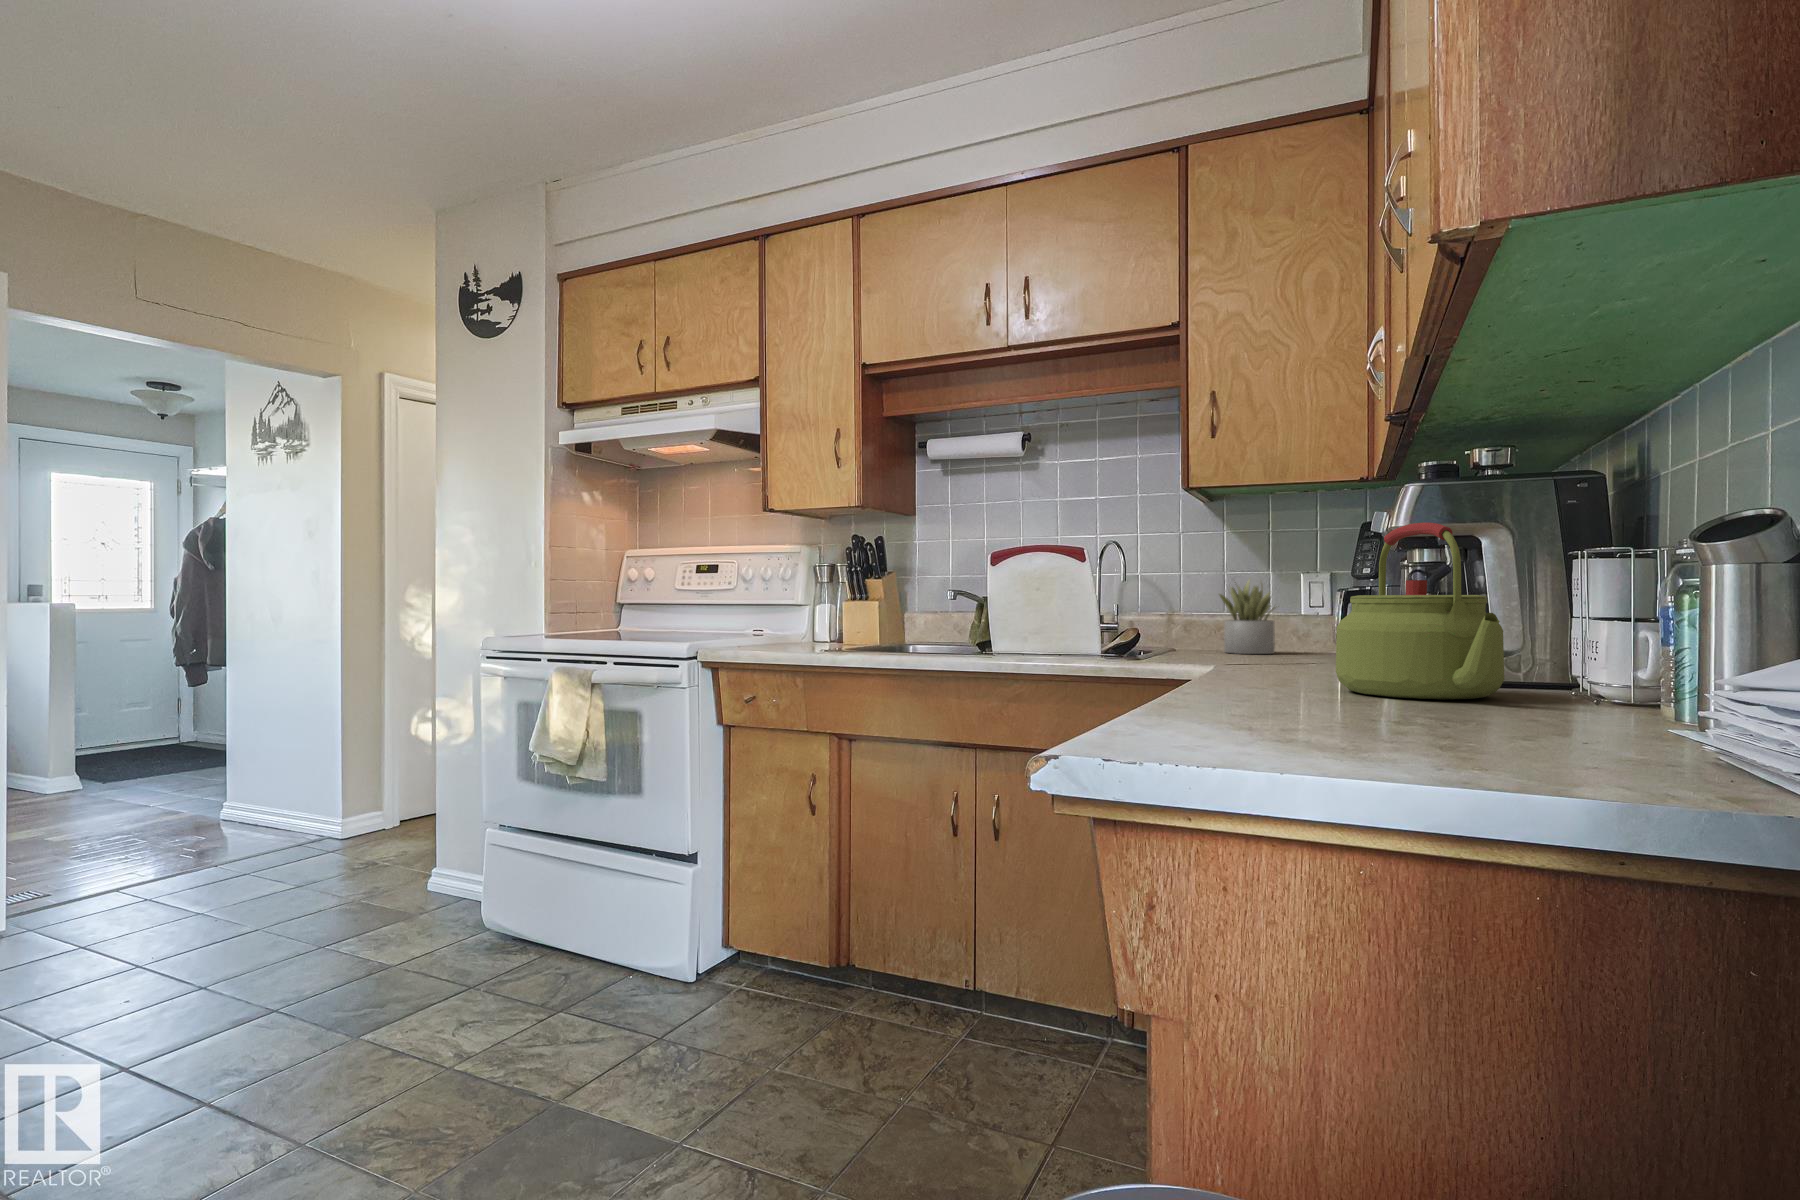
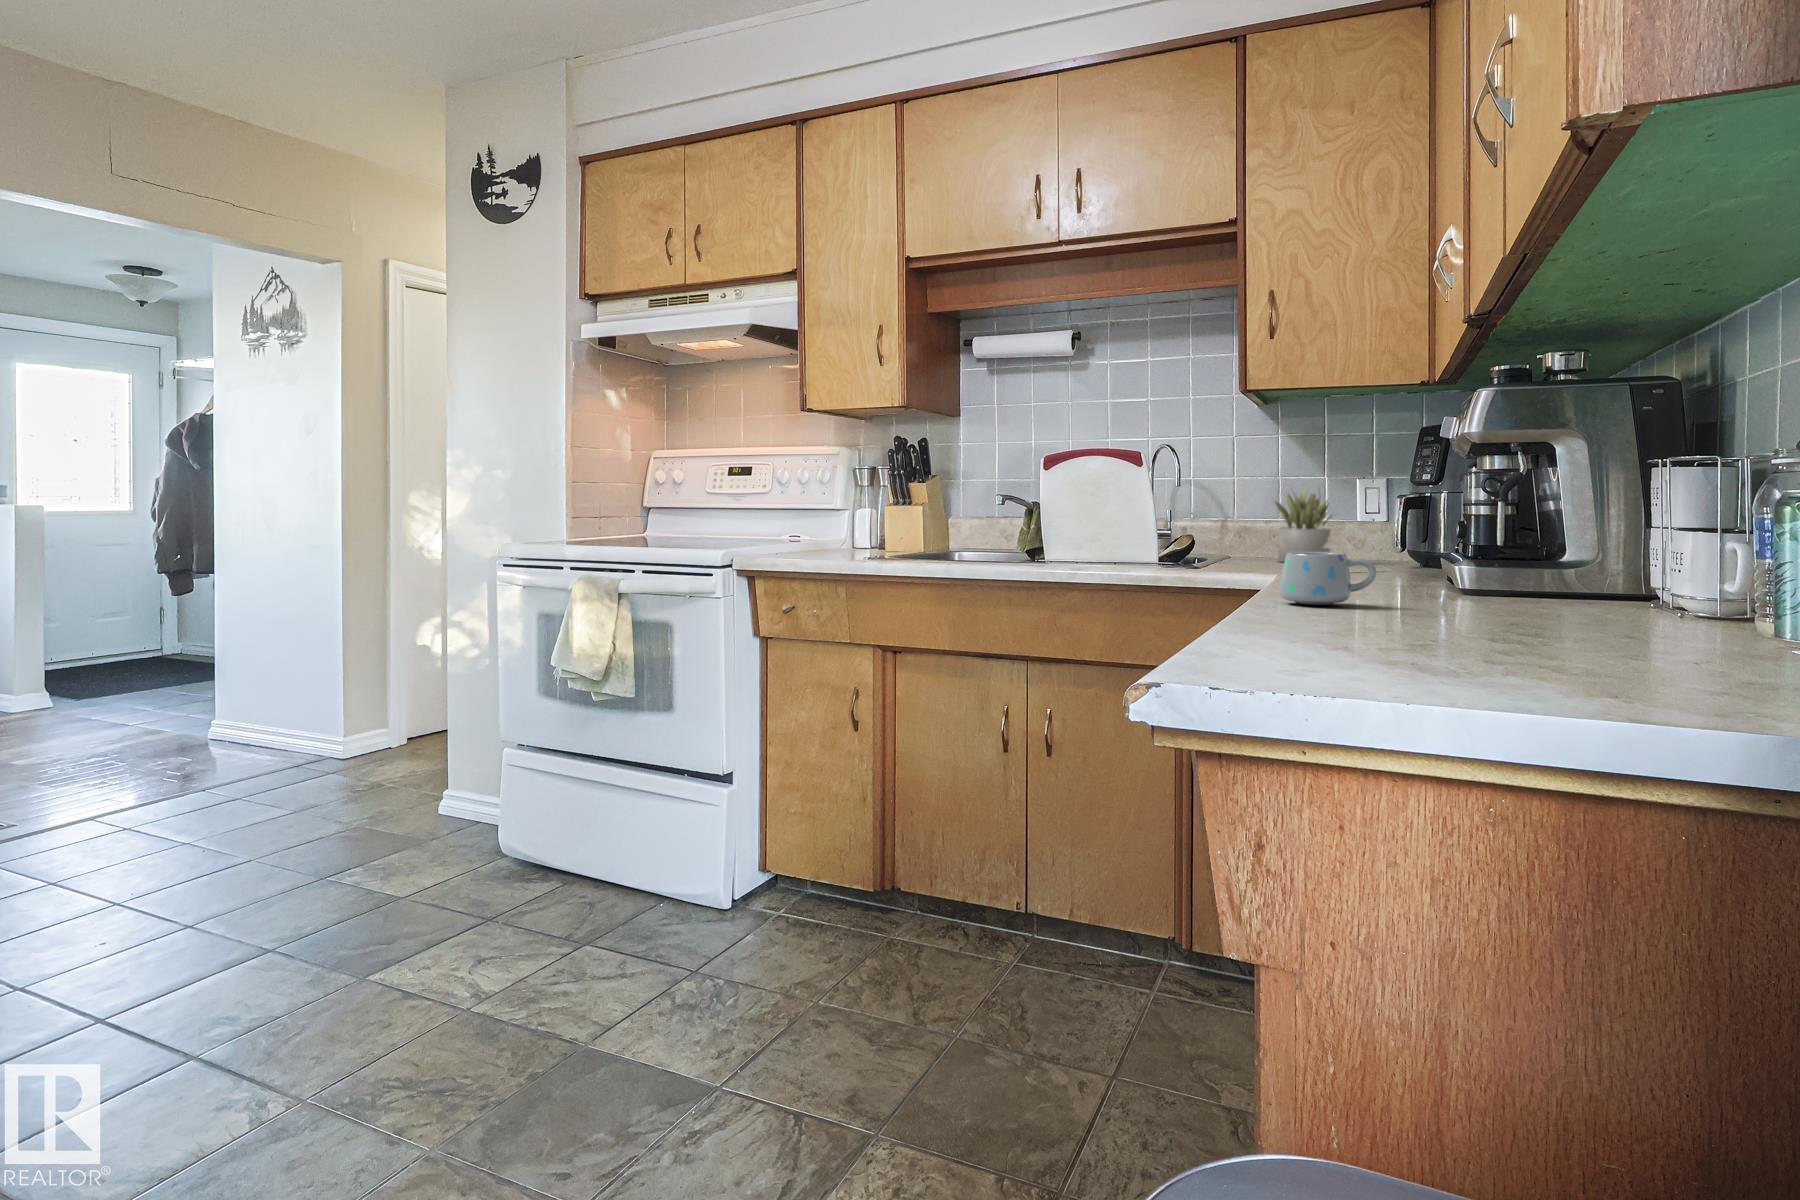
kettle: present [1336,523,1504,699] -> none [1394,430,1559,603]
mug: none [1218,649,1317,704] -> present [1280,552,1377,605]

